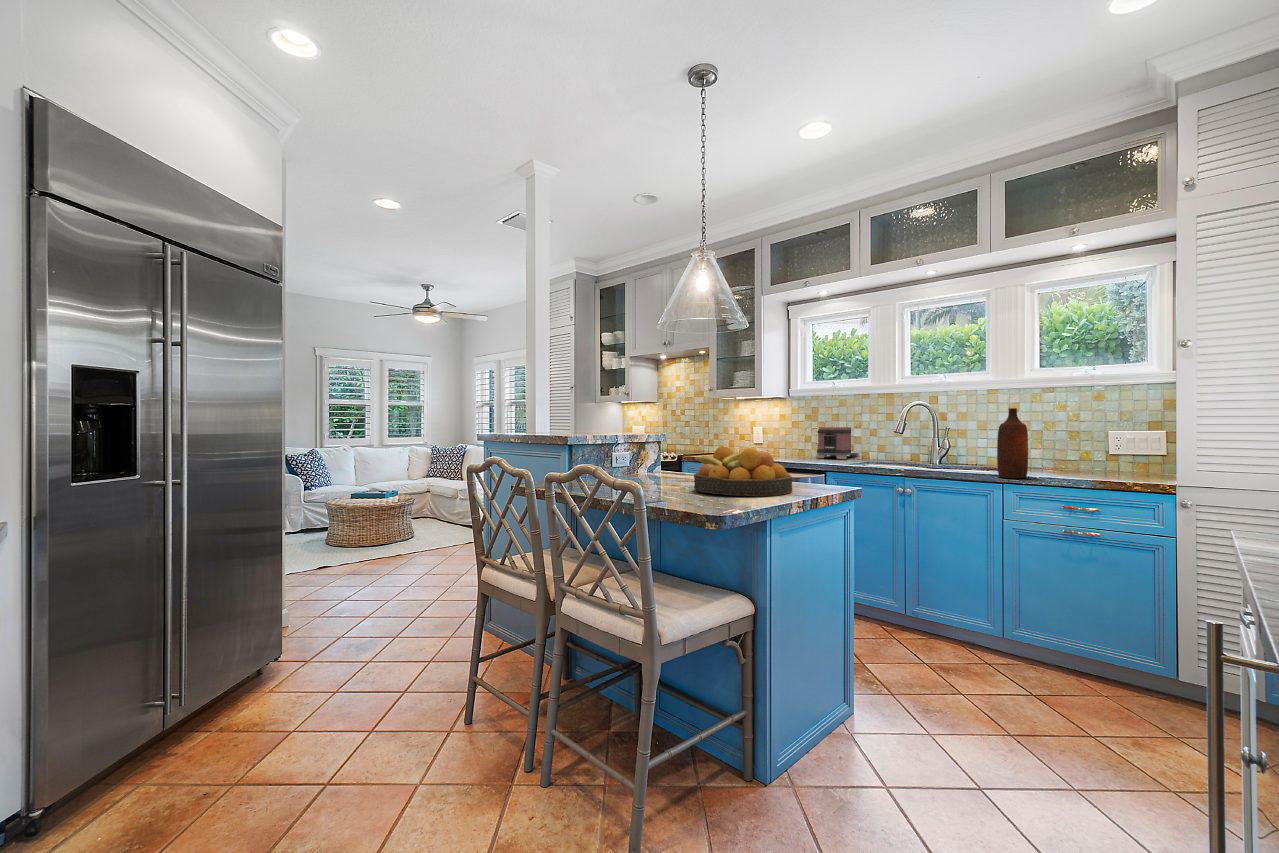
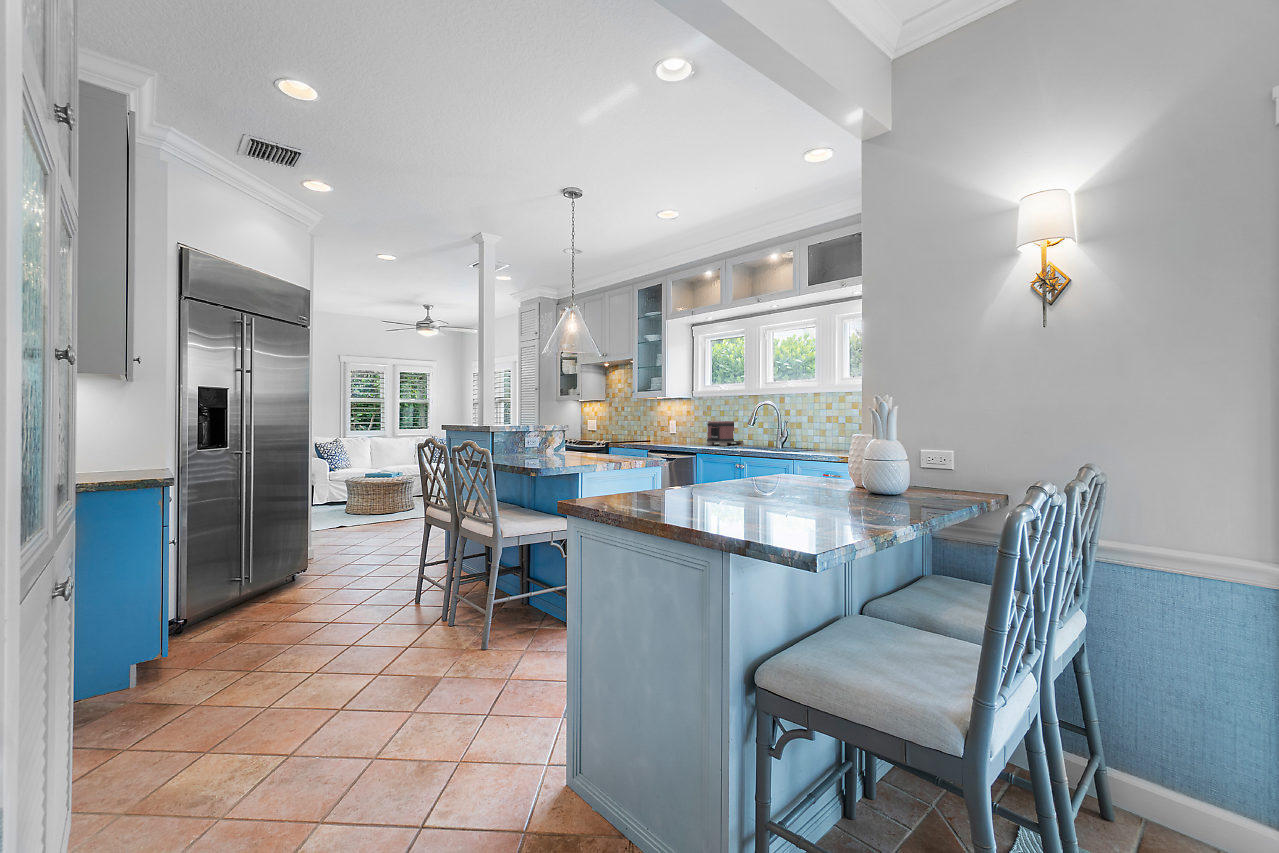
bottle: present [997,408,1028,478] -> none [789,408,808,457]
fruit bowl: present [692,447,792,496] -> none [553,433,613,462]

